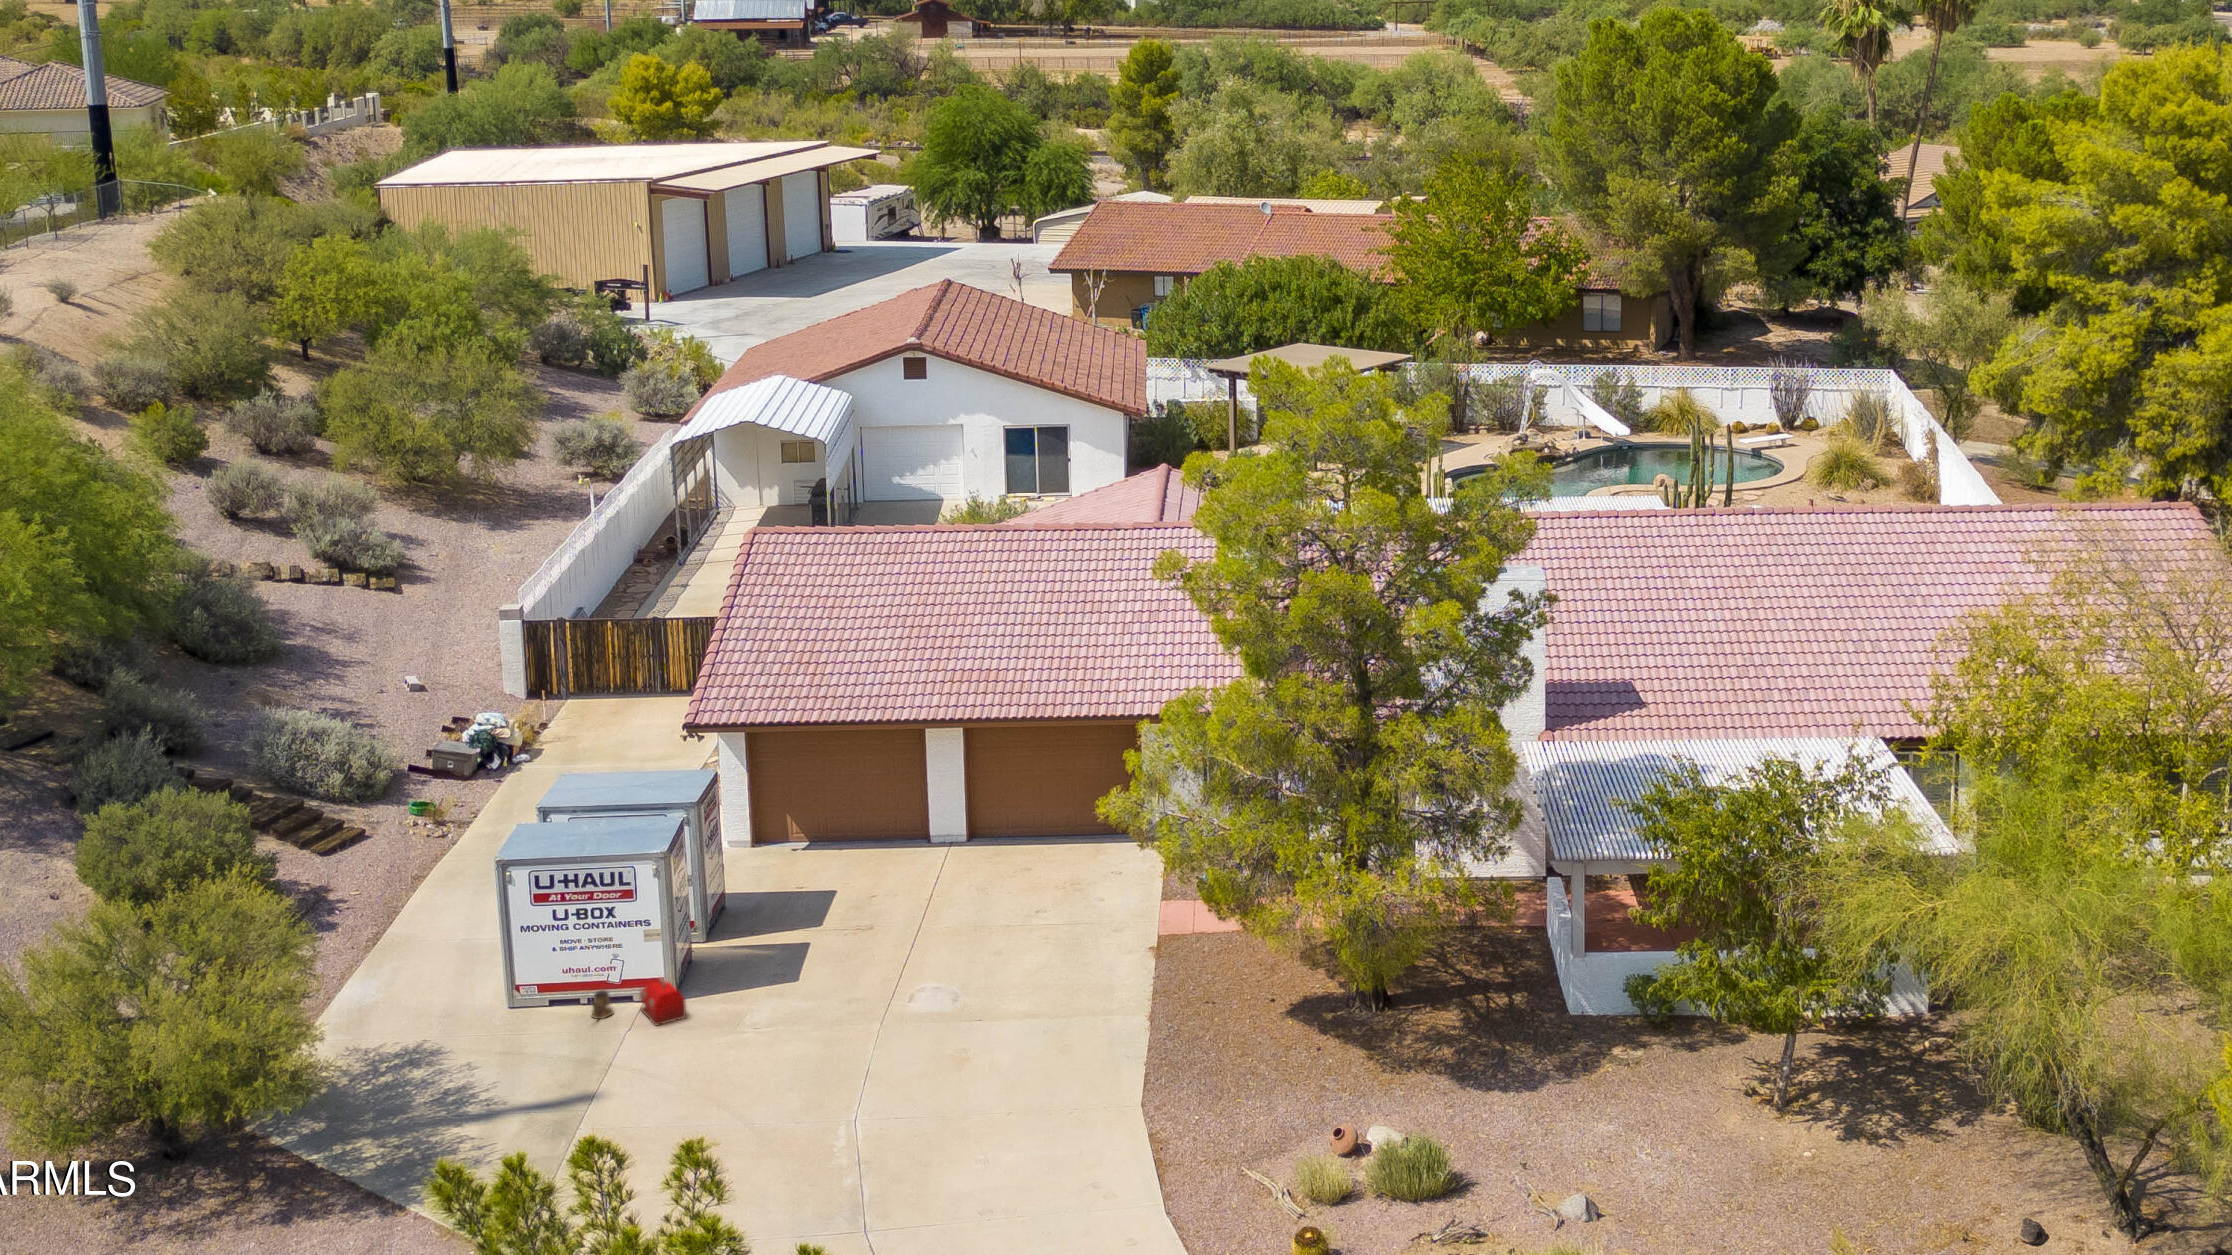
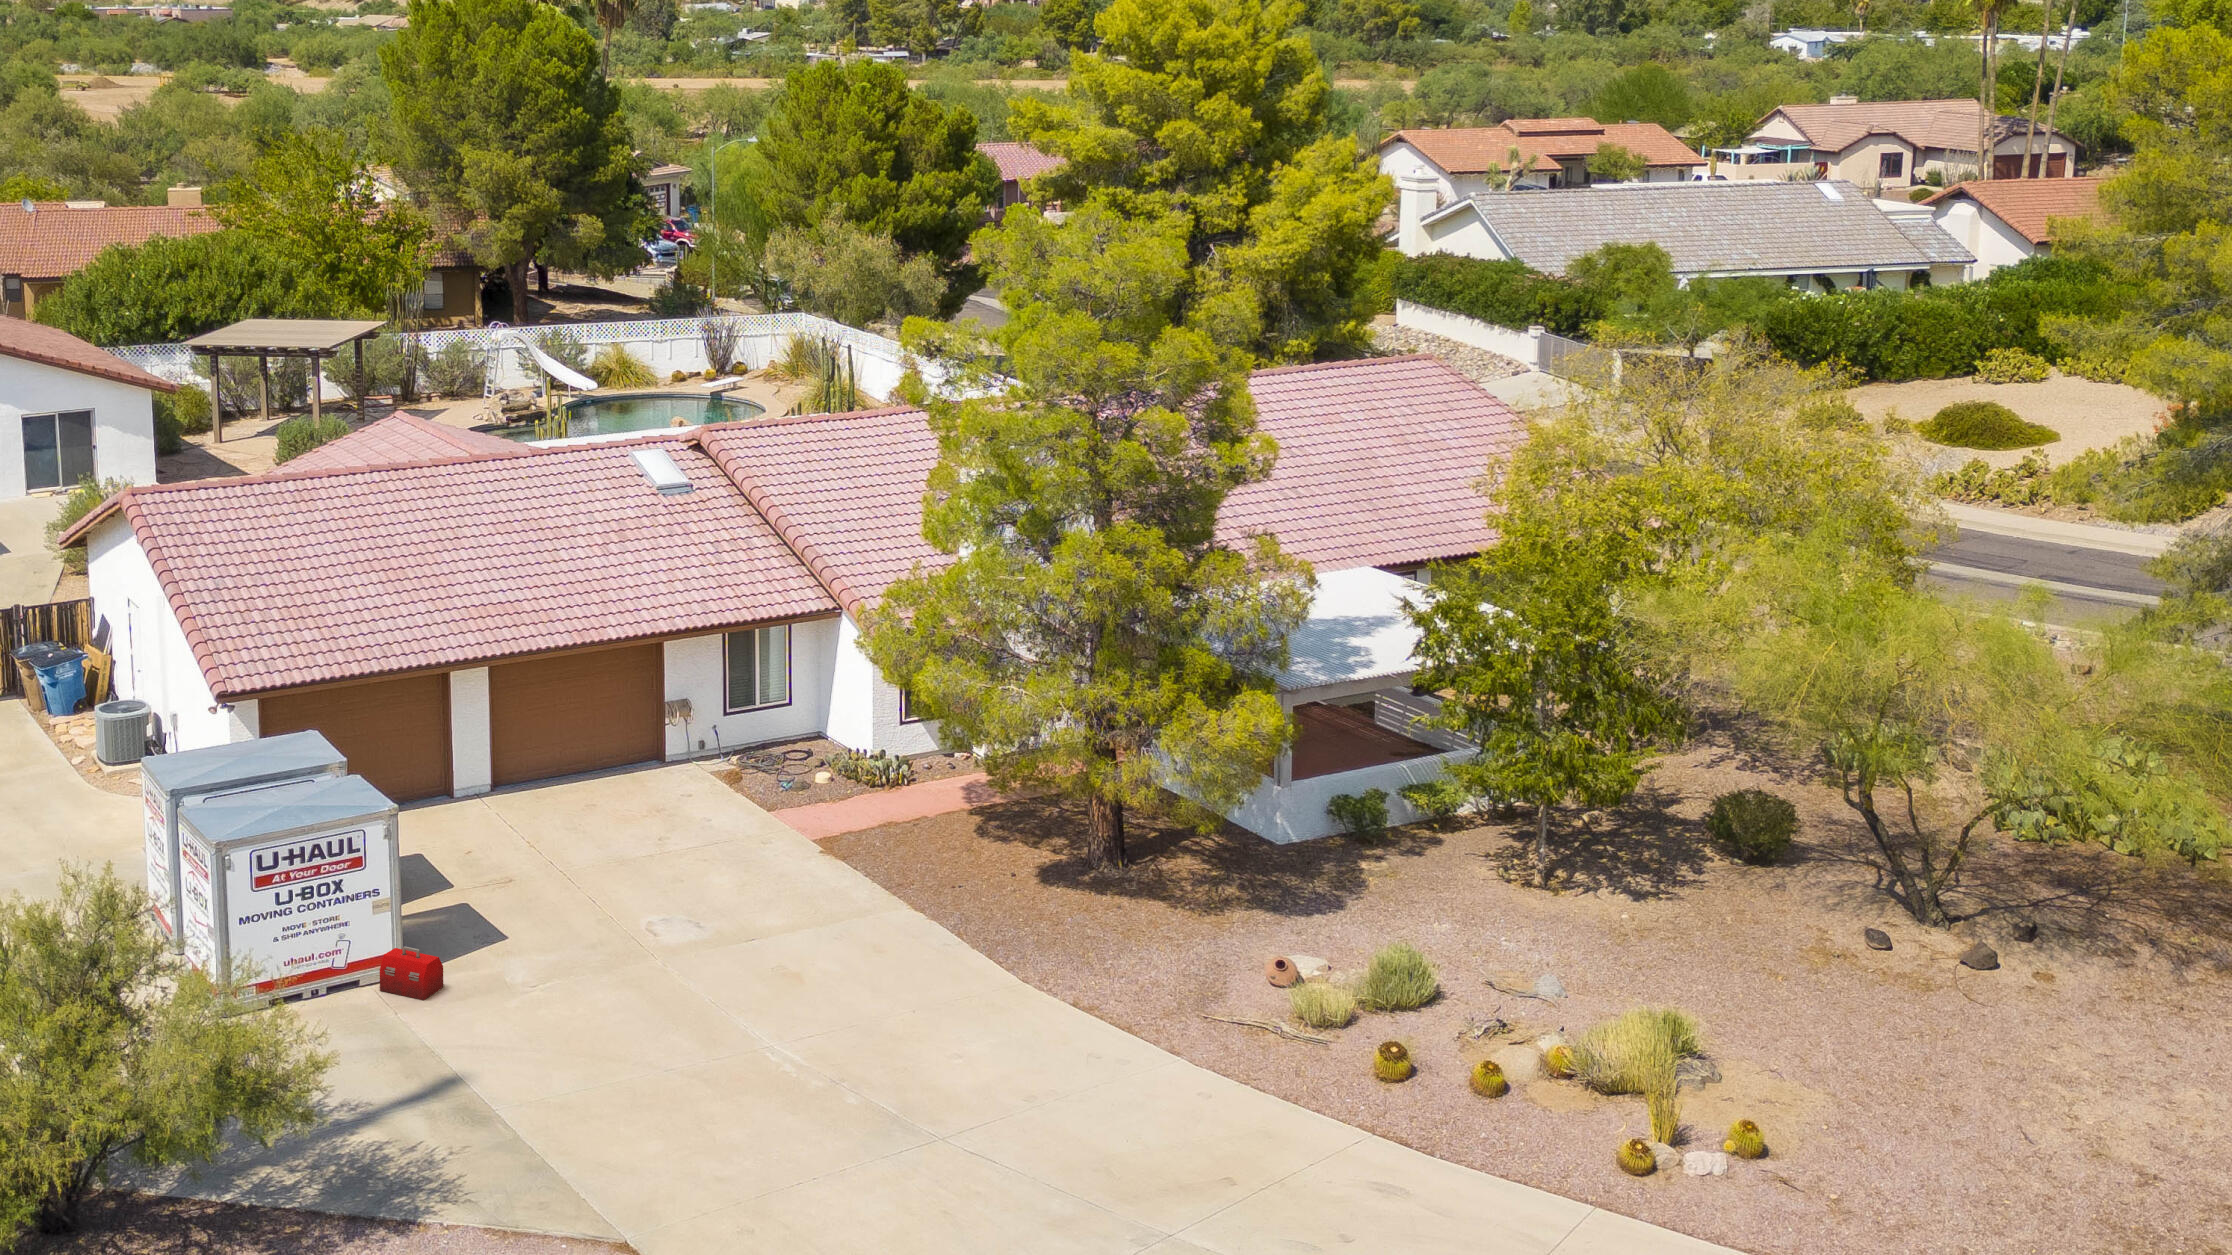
watering can: present [591,990,614,1019] -> none [333,973,358,1008]

